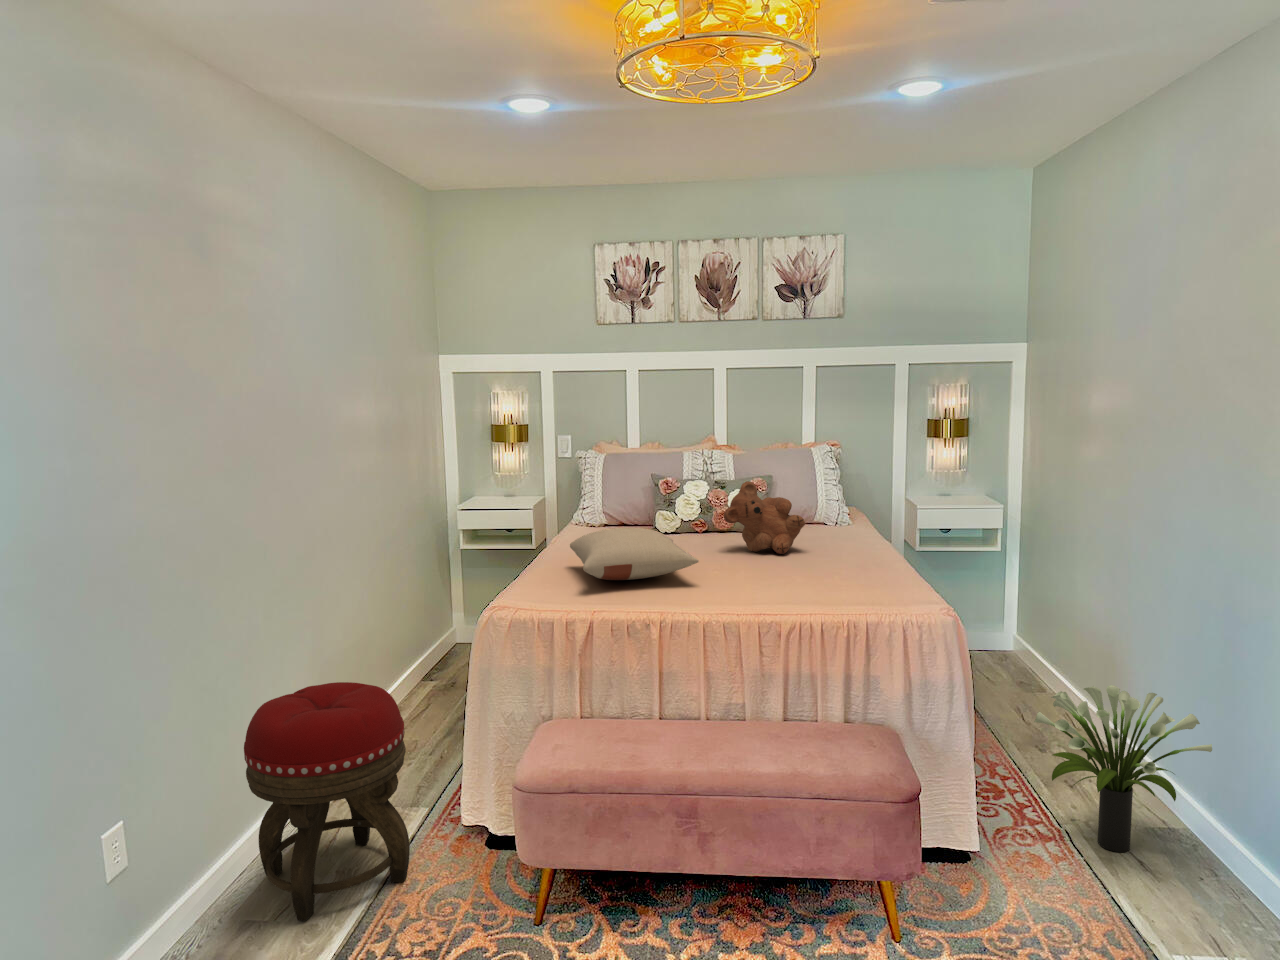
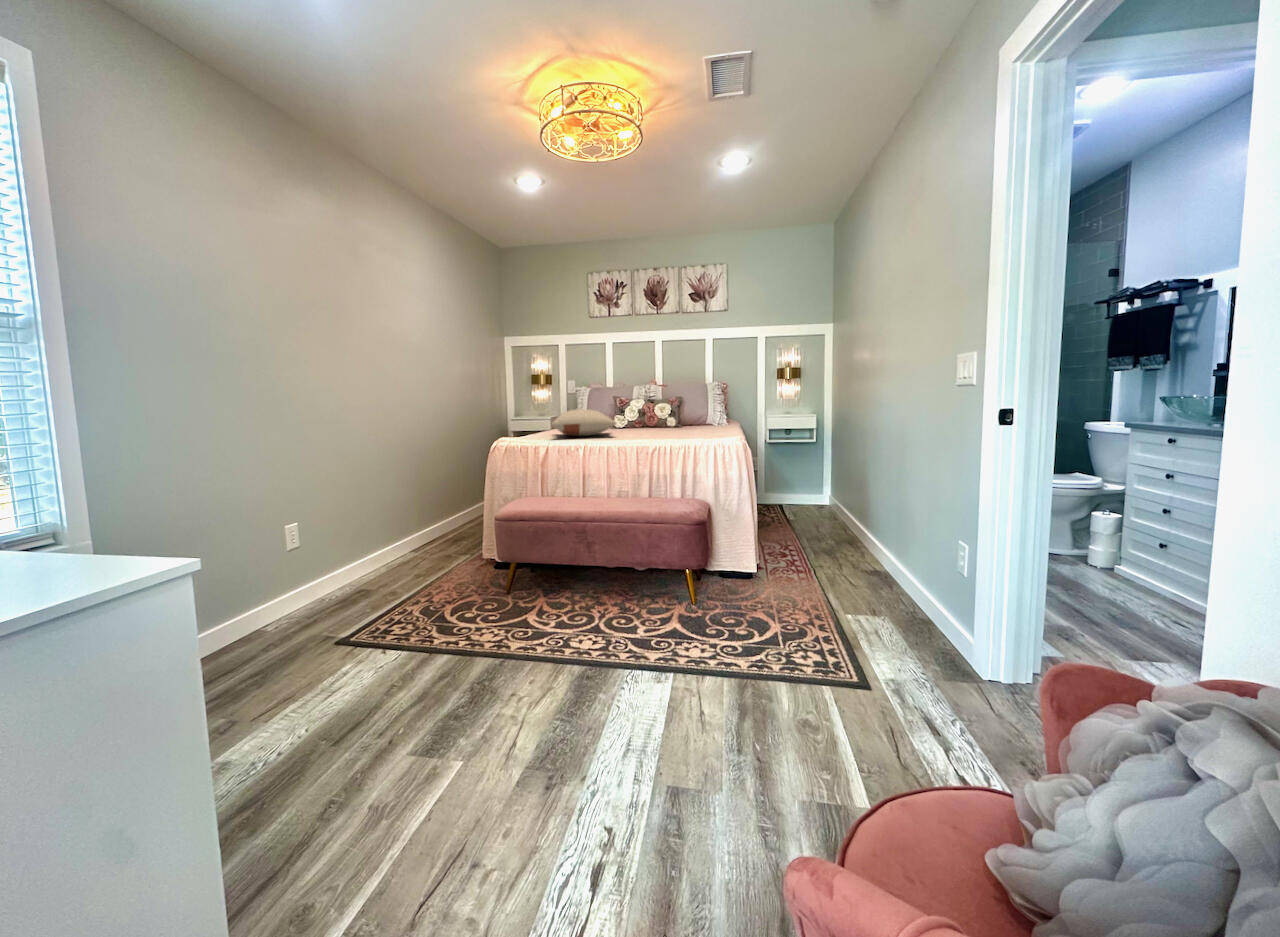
teddy bear: present [724,481,805,554] -> none [643,391,688,430]
footstool: present [244,682,410,921] -> none [359,479,448,592]
potted plant: present [1034,685,1212,852] -> none [794,482,885,576]

